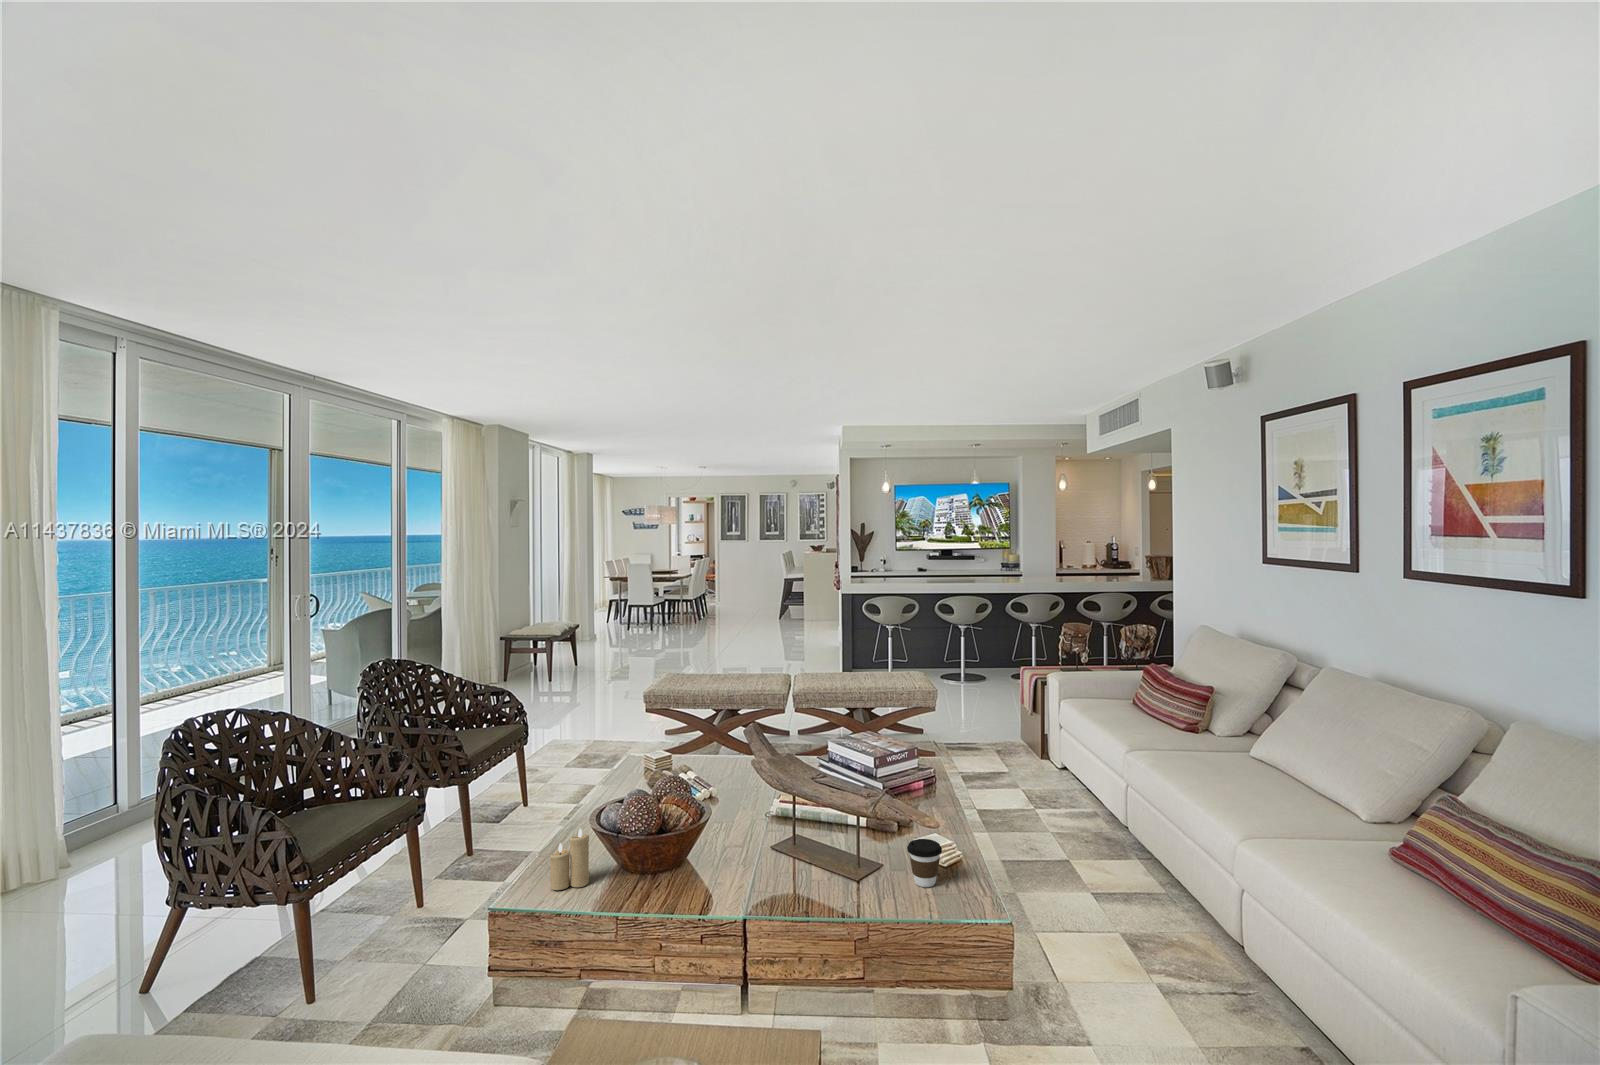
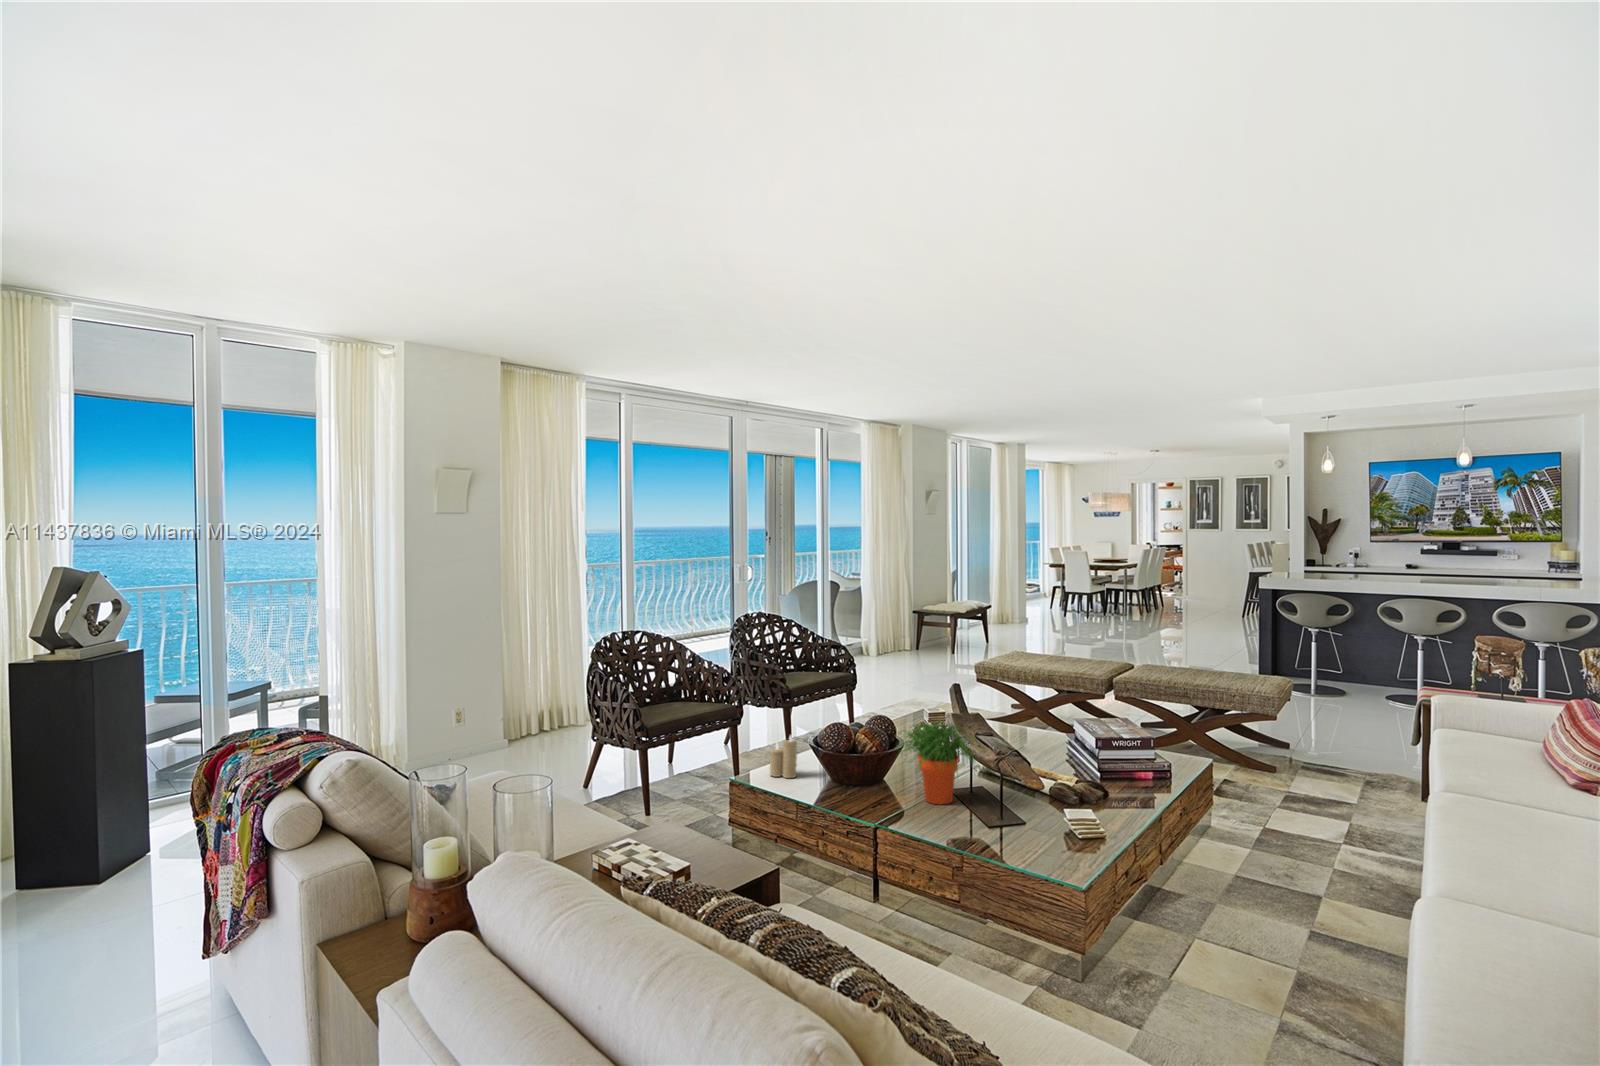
potted plant: none [728,772,829,871] -> present [898,721,985,804]
coffee cup: present [907,839,942,887] -> none [1023,800,1057,845]

